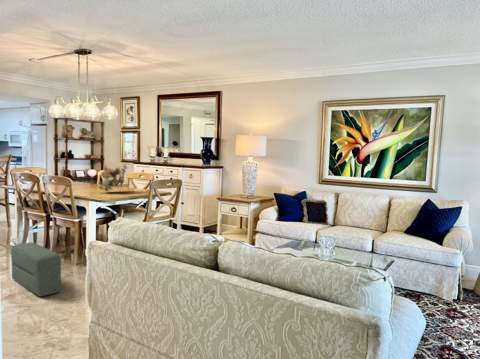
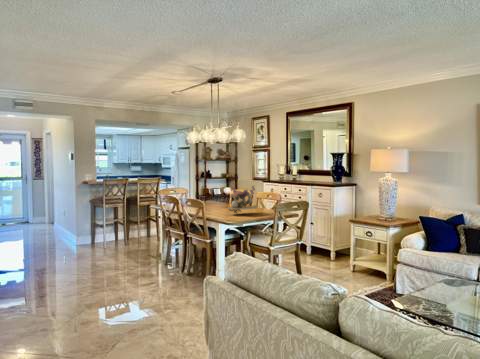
pouf: present [11,243,61,296] -> none [151,262,191,319]

